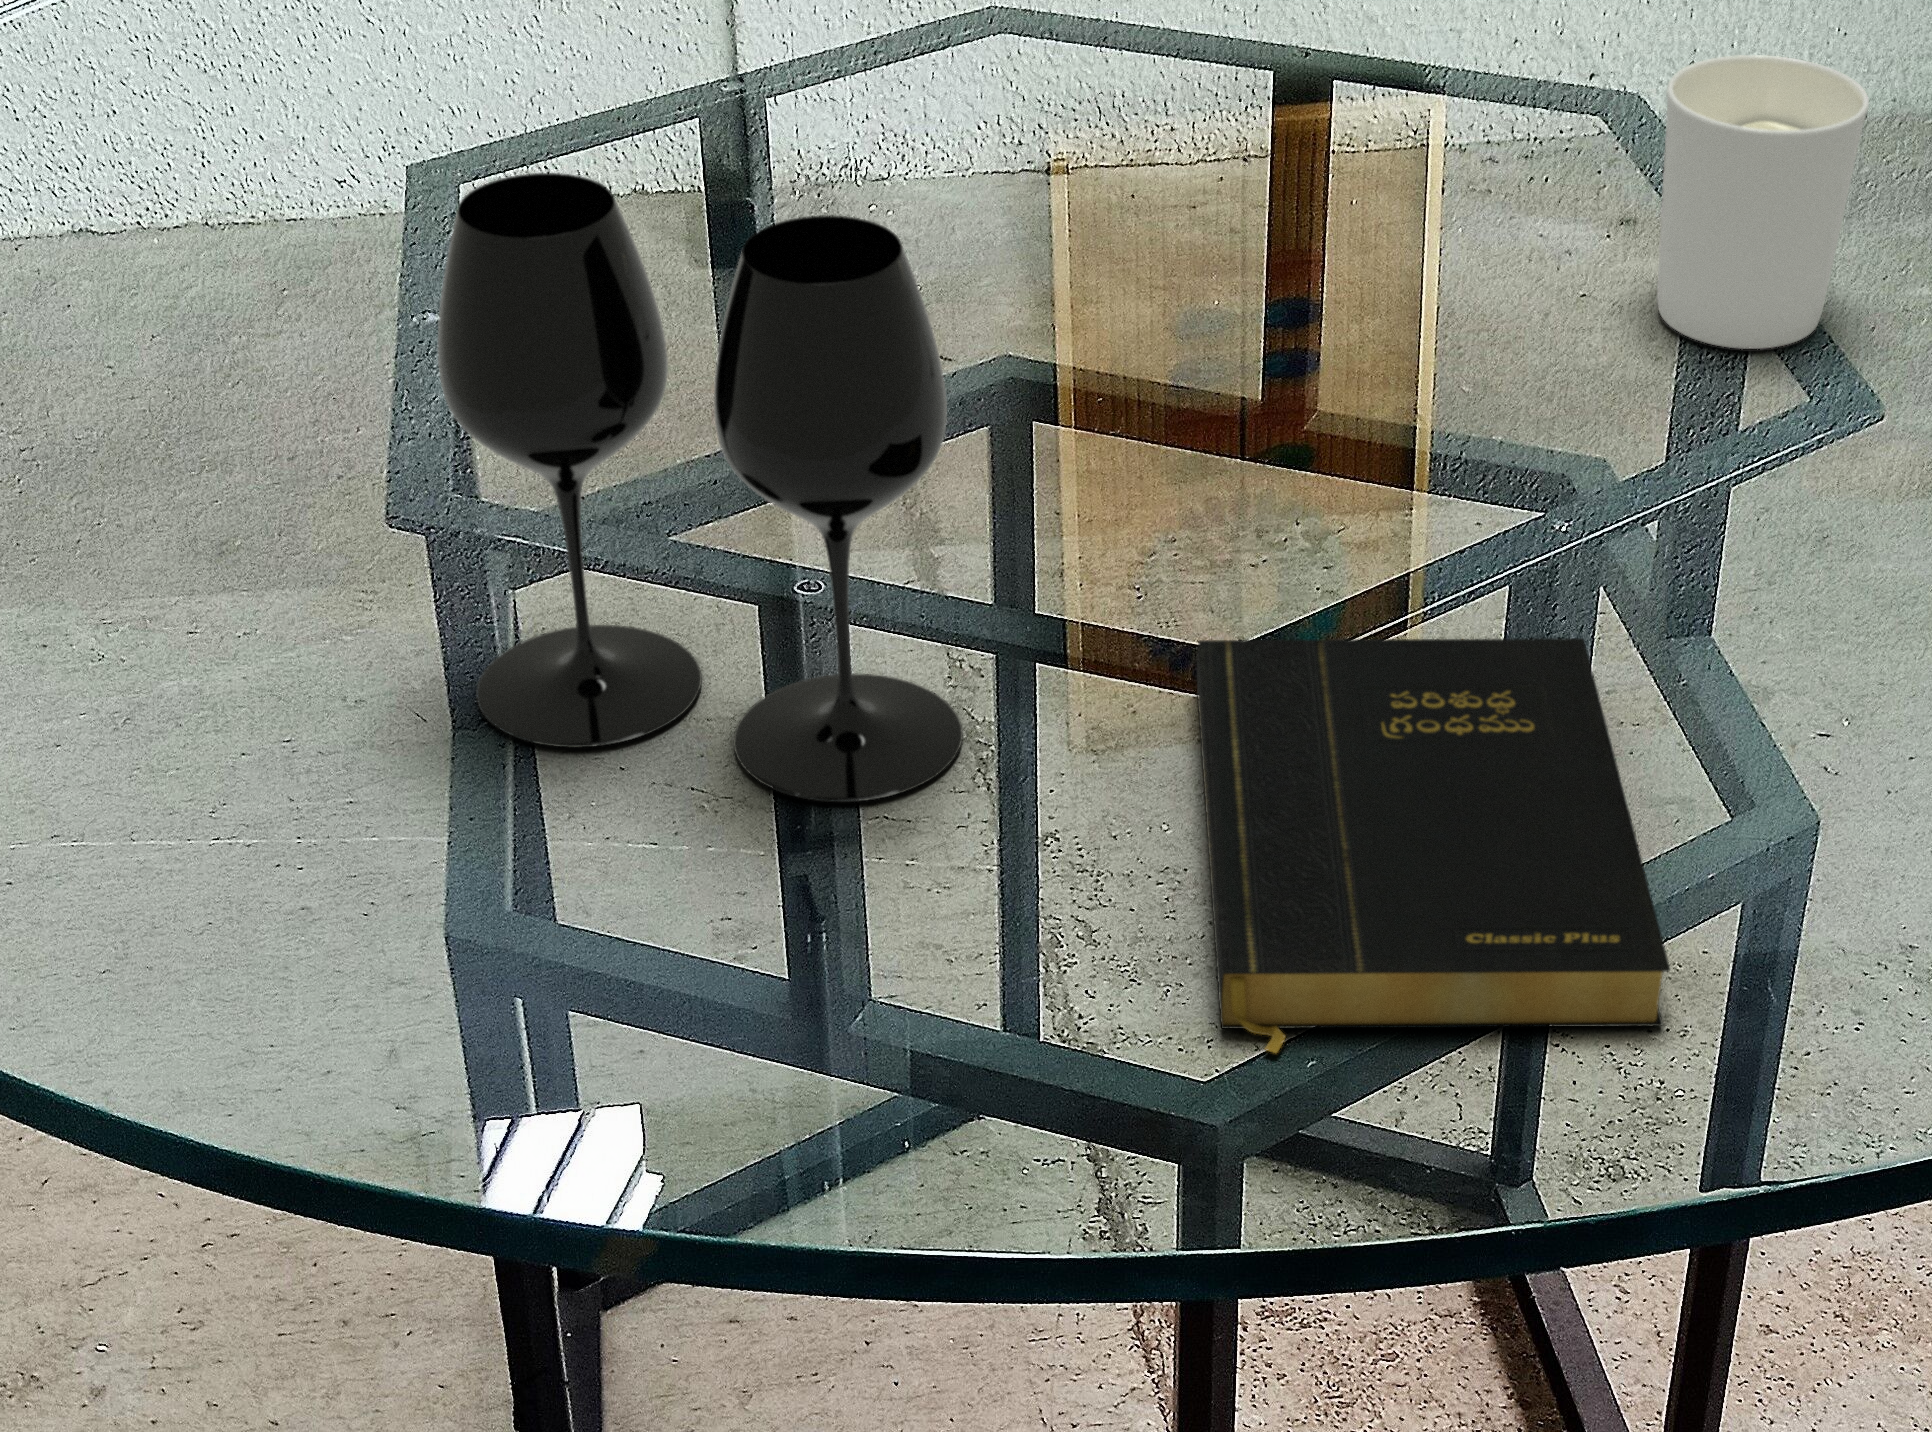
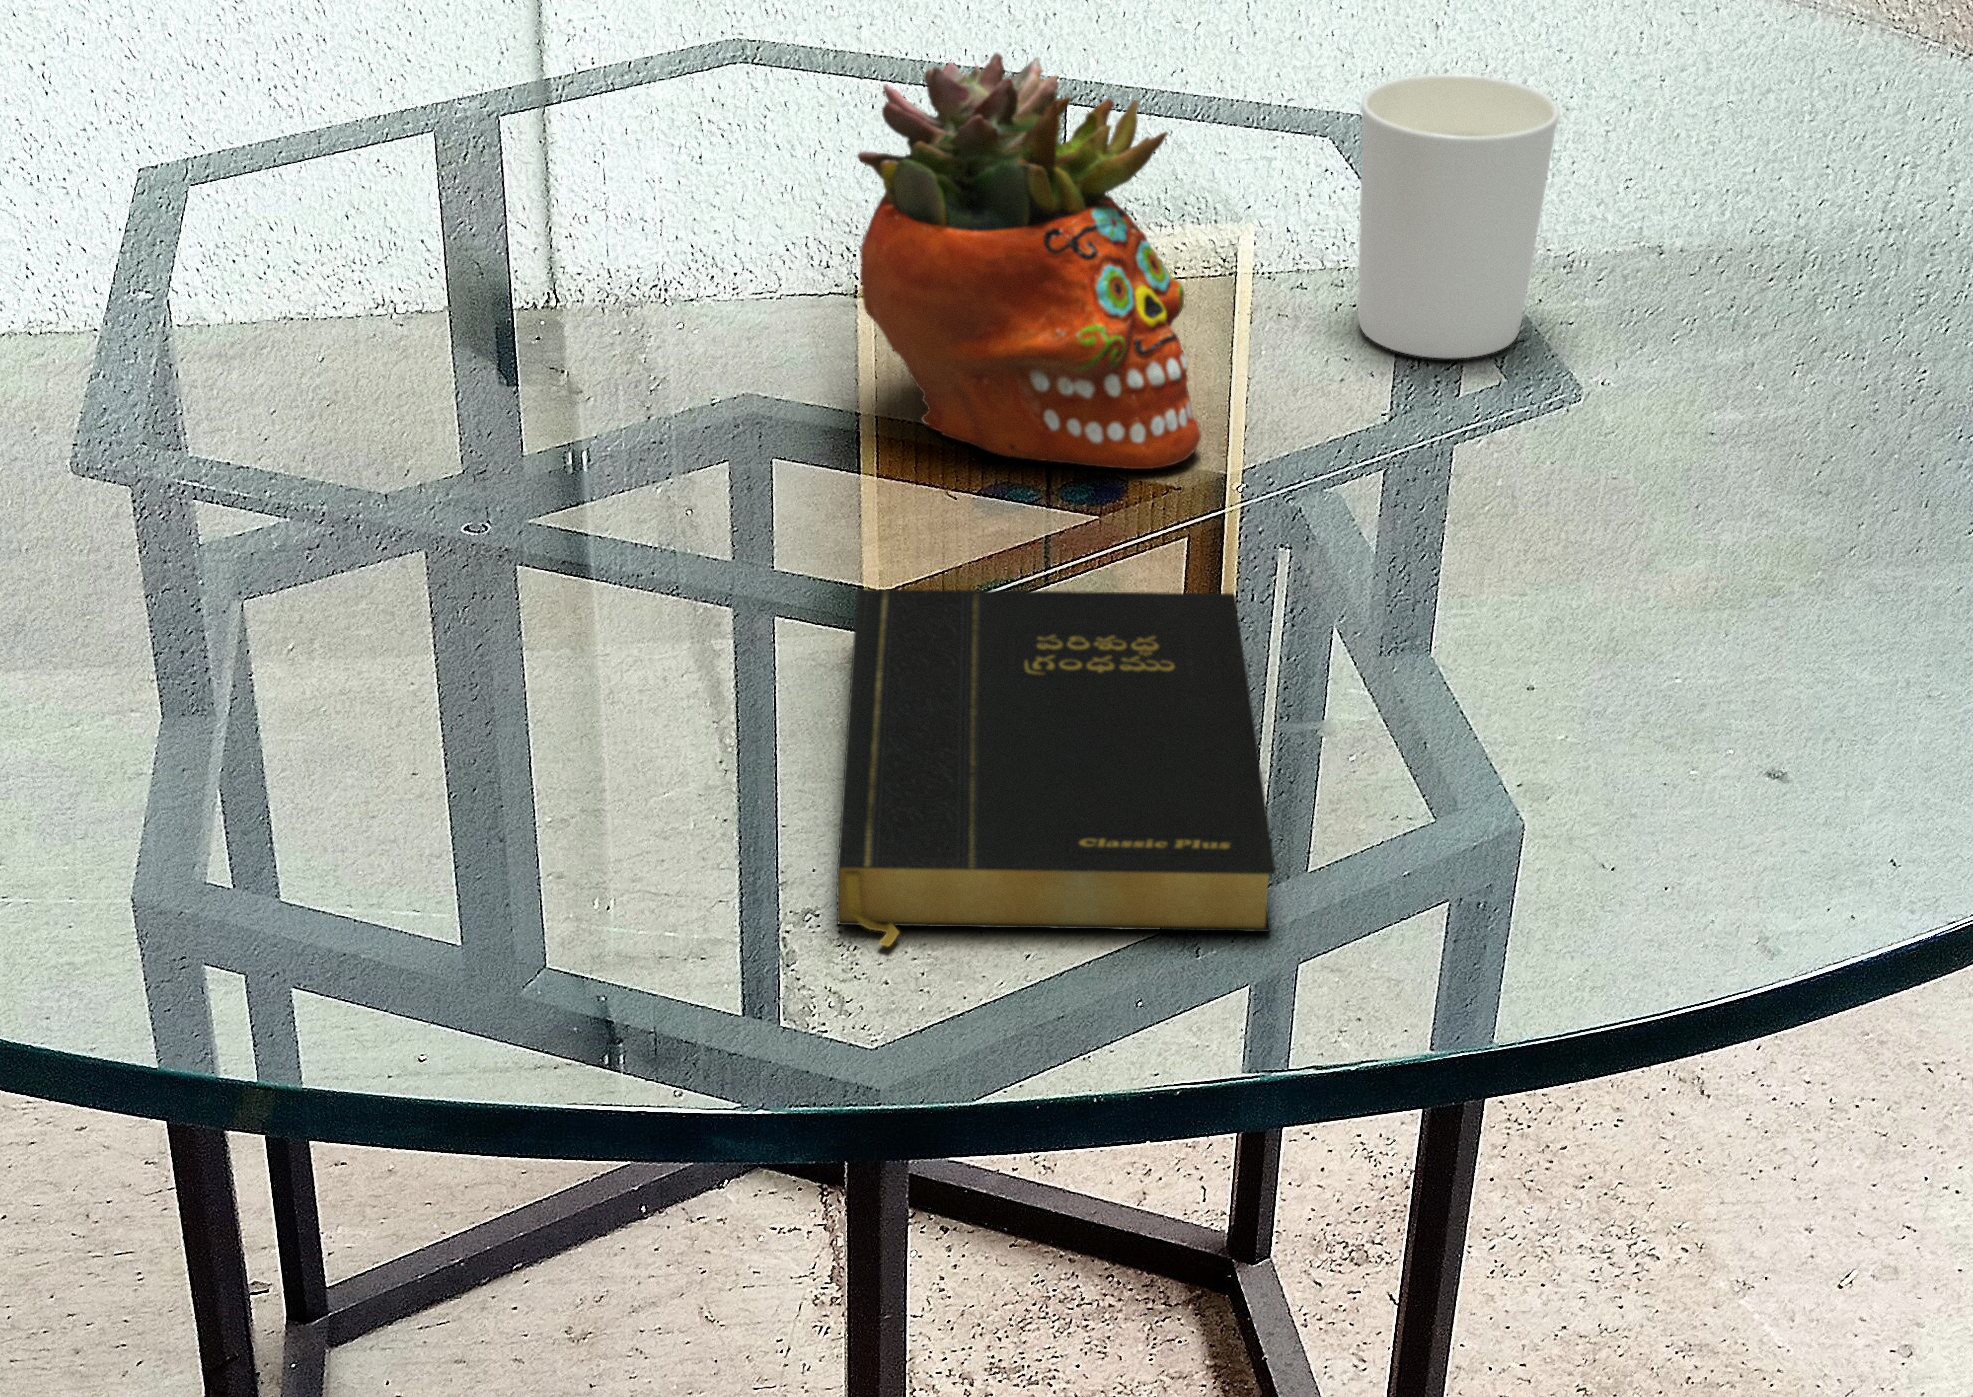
succulent planter: none [1166,56,1518,484] -> present [858,52,1201,469]
wine glass: present [438,173,963,802] -> none [122,119,624,729]

